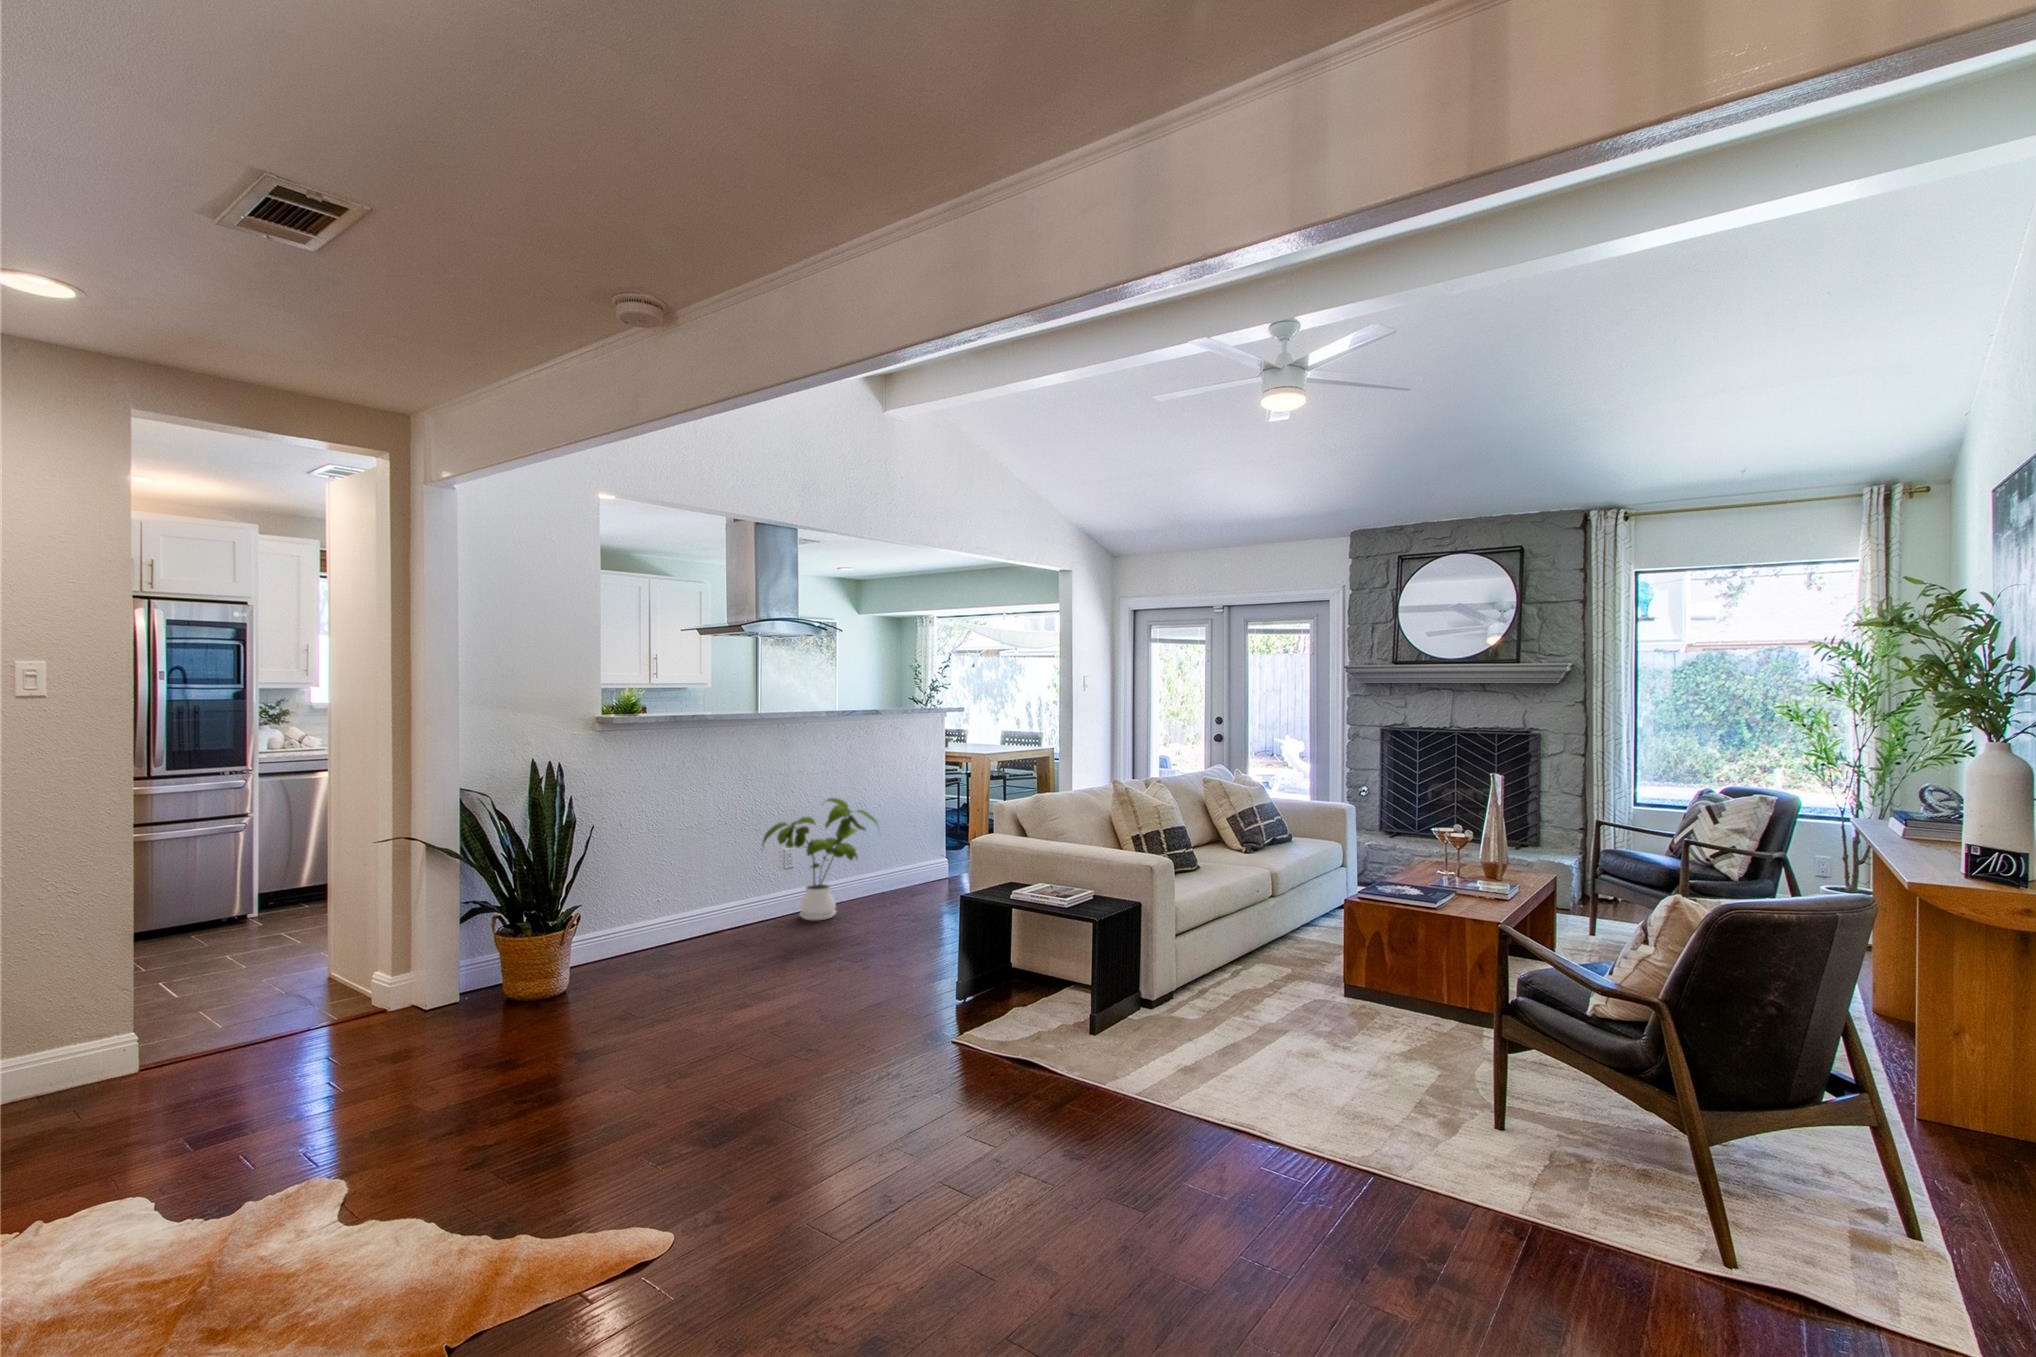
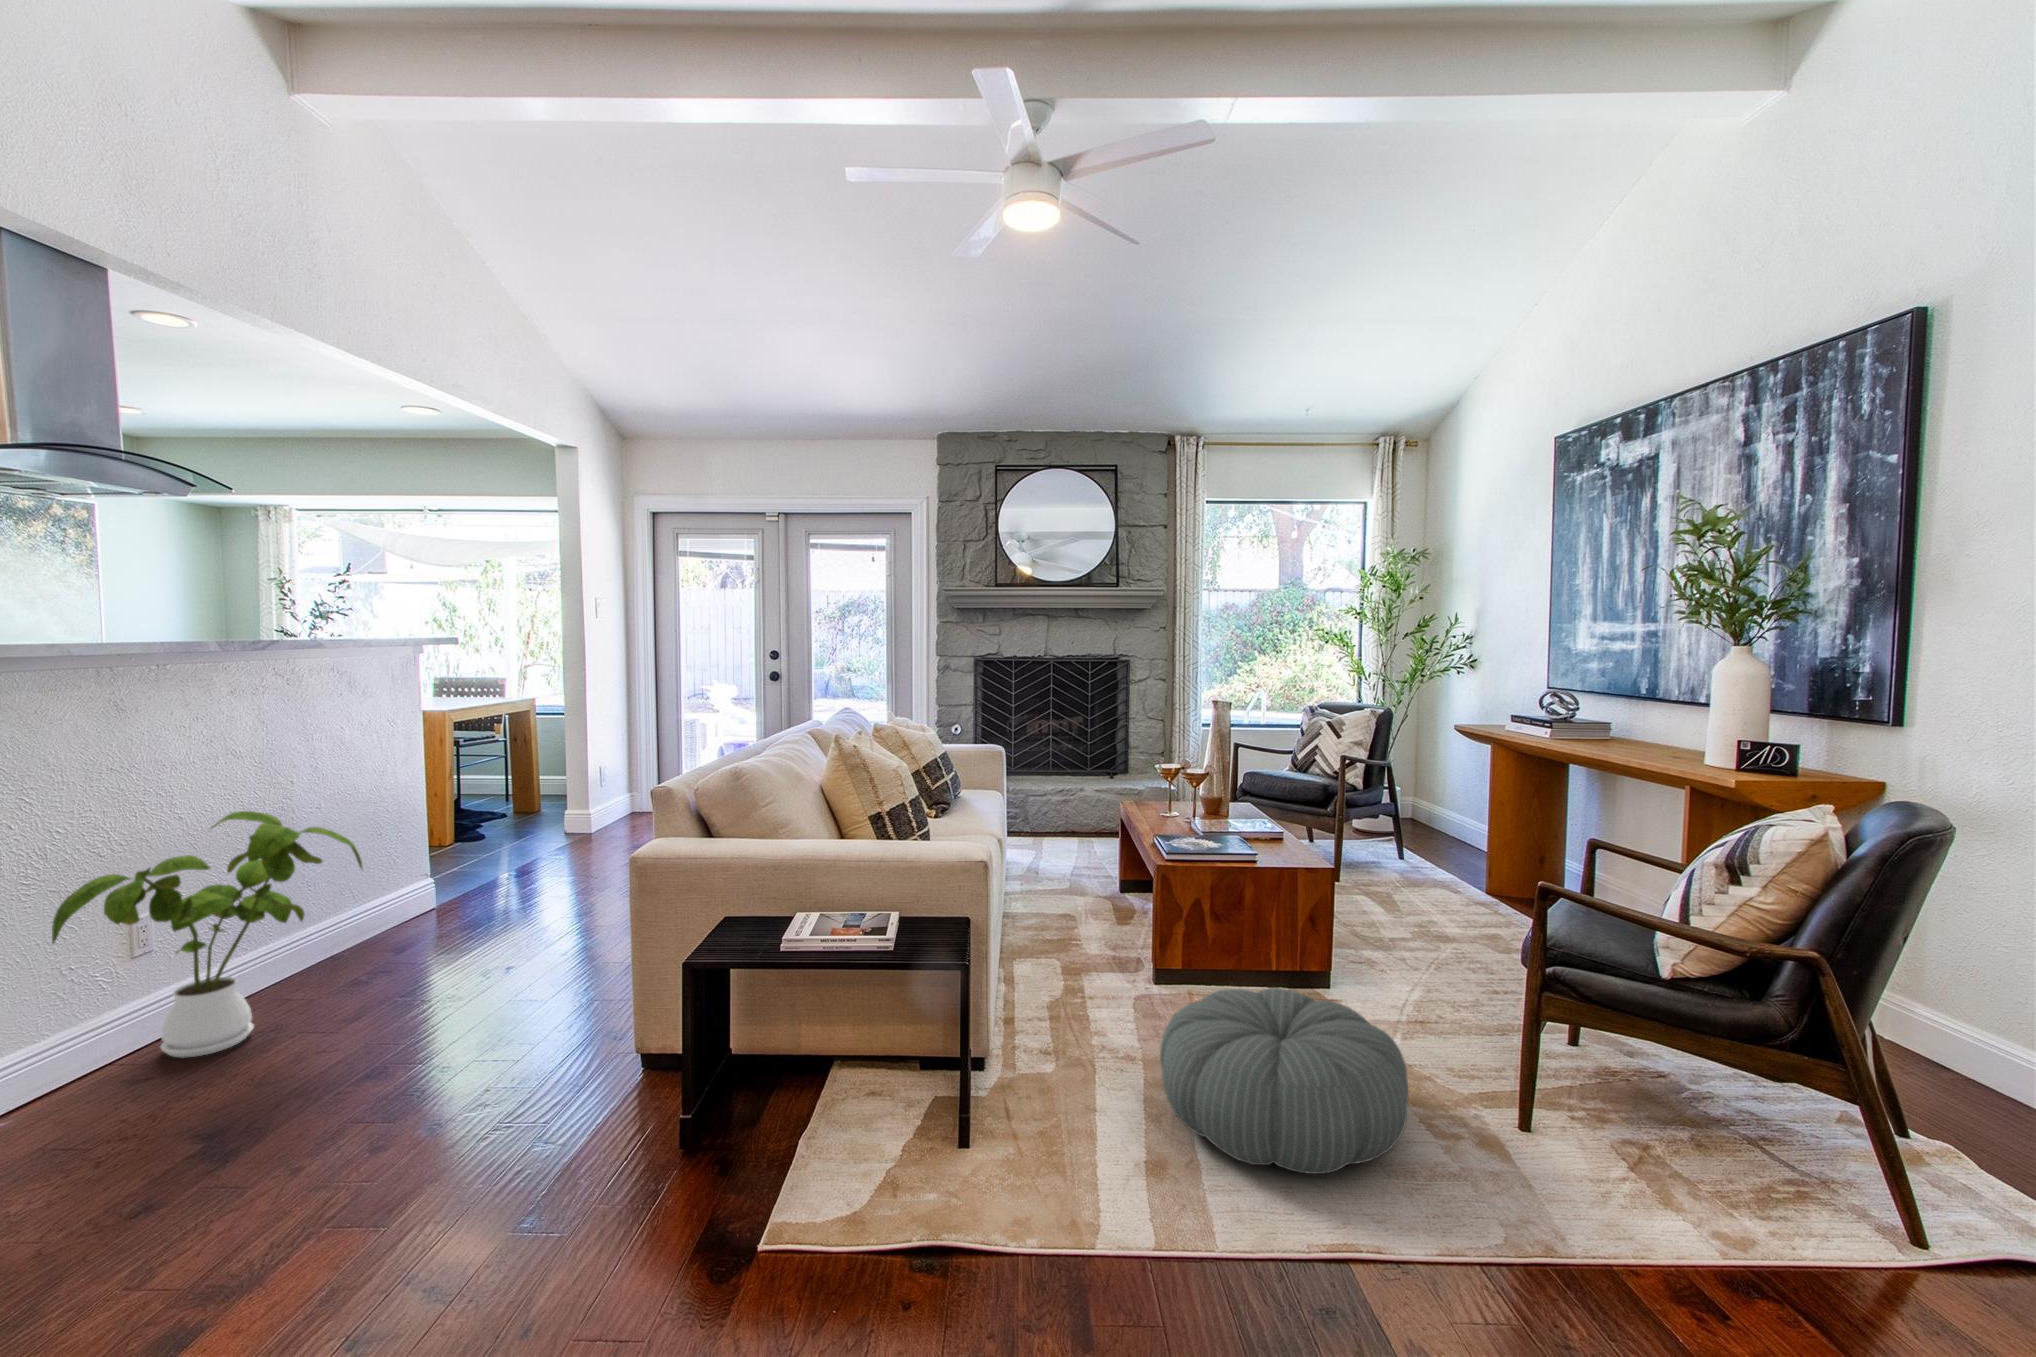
pouf: none [1218,981,1398,1101] -> present [1160,988,1408,1174]

